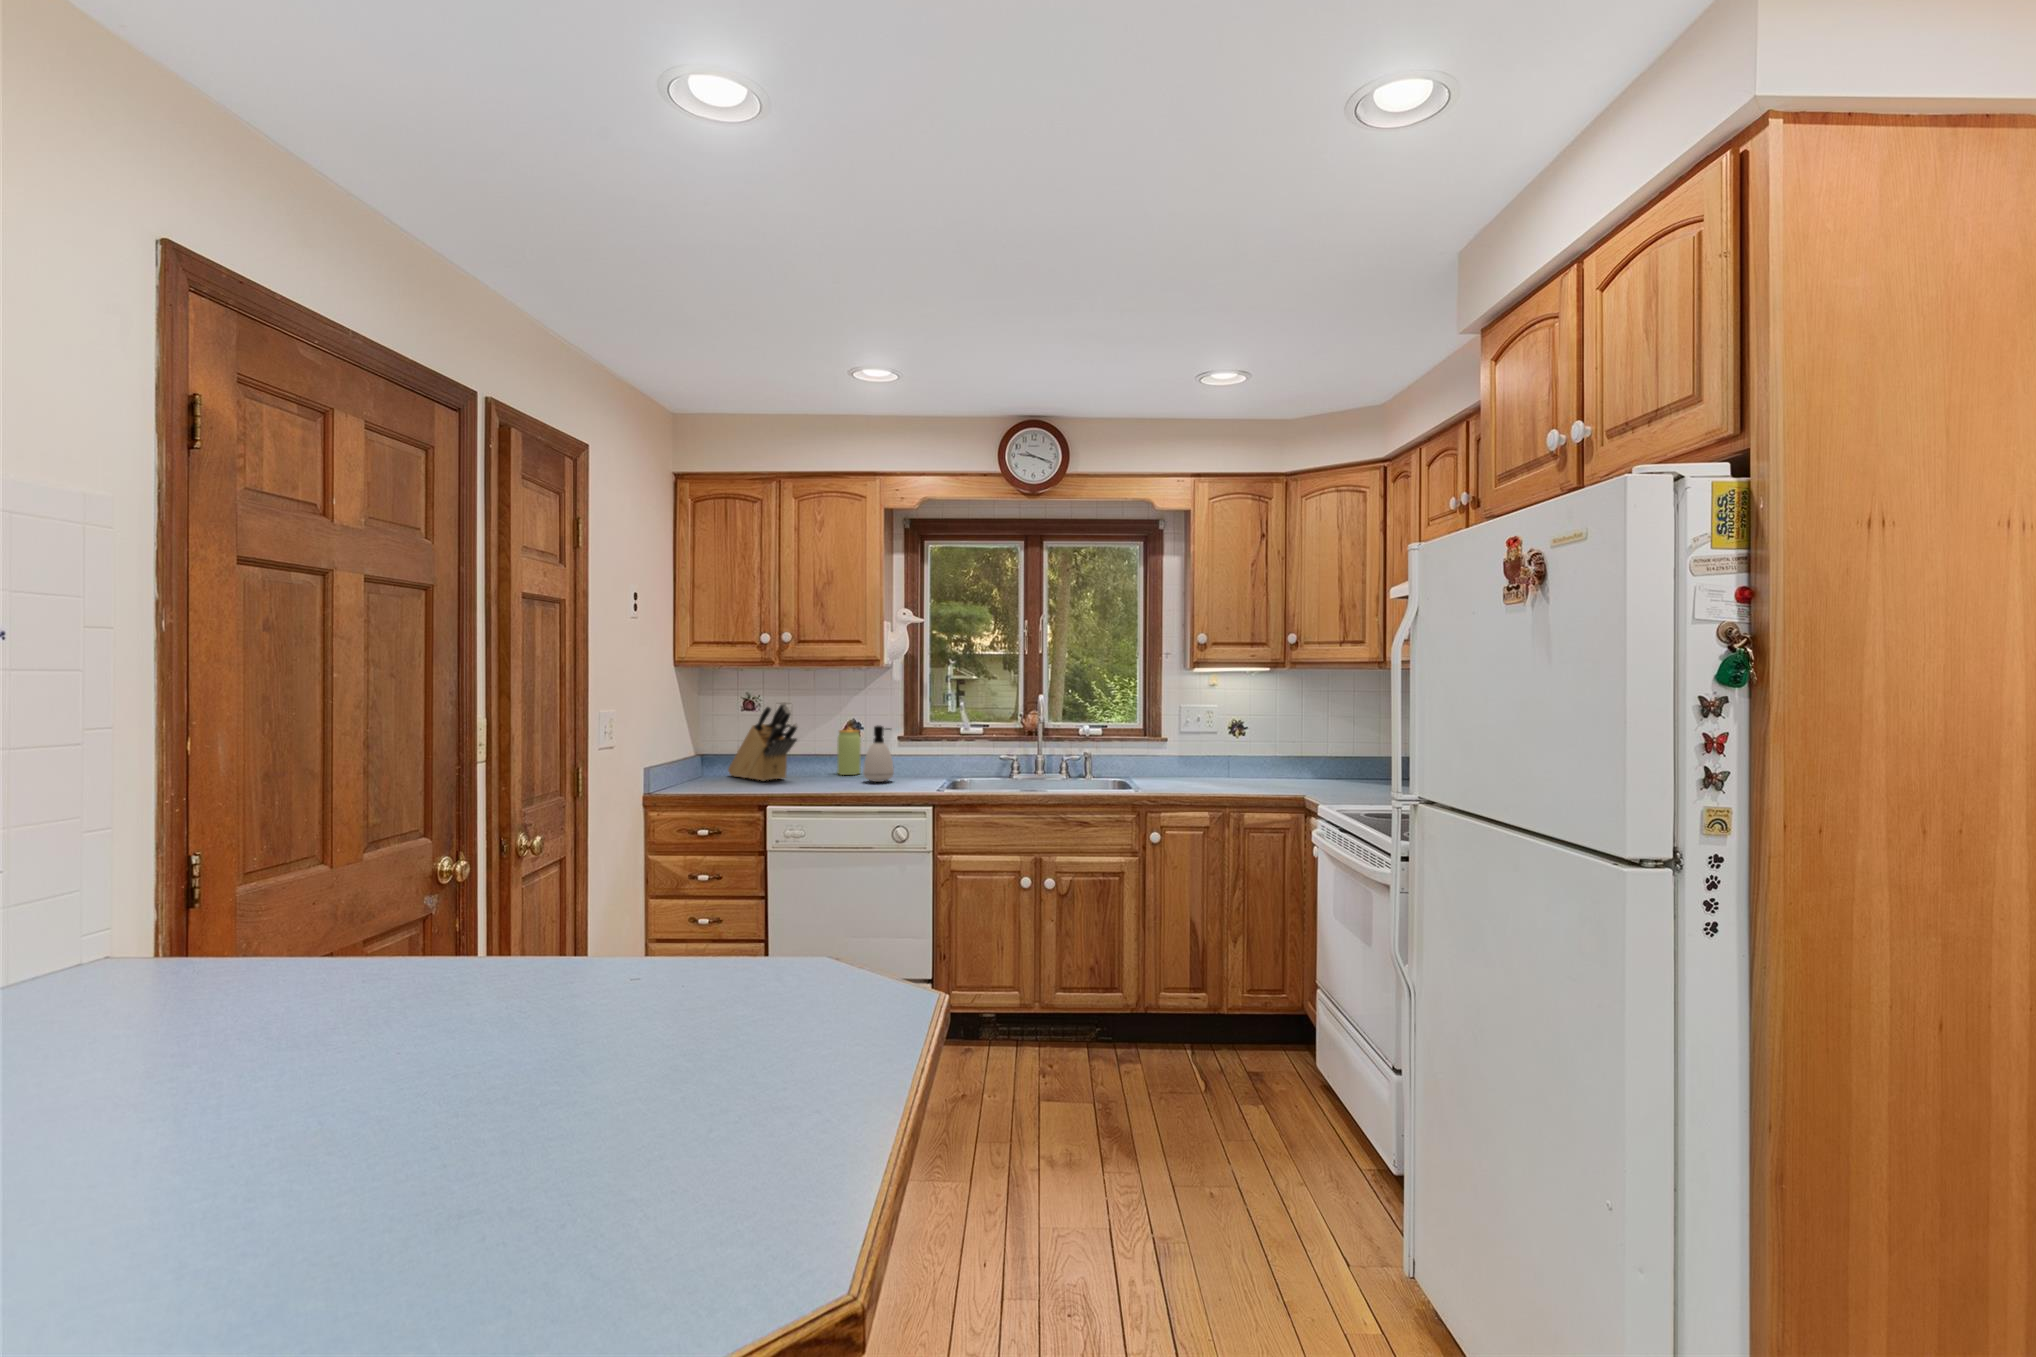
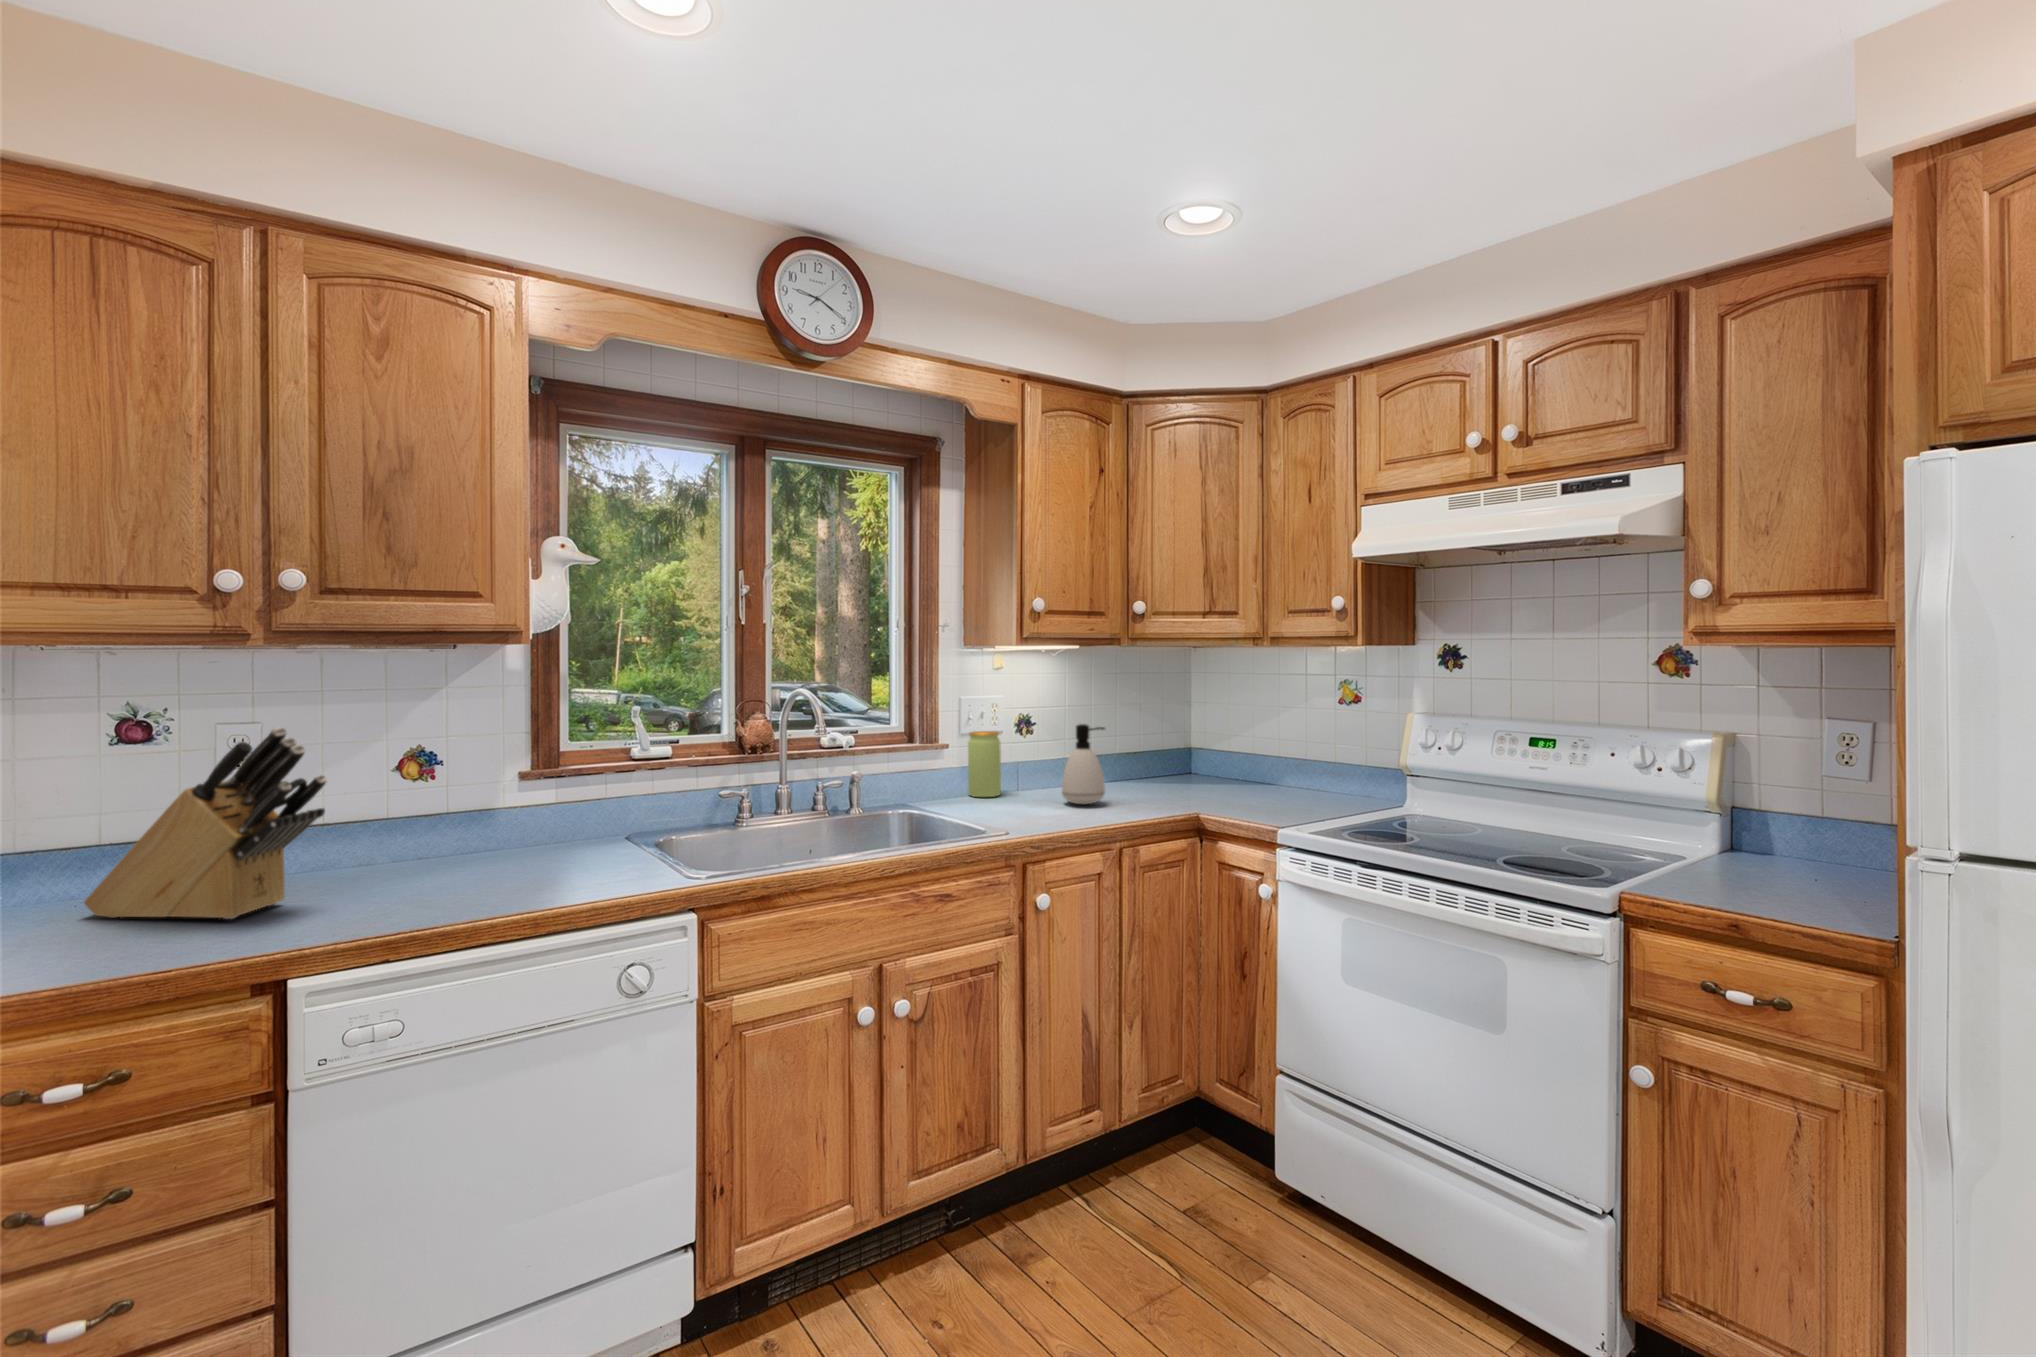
soap dispenser: present [863,725,894,782] -> present [1062,724,1105,804]
jar: present [837,730,861,775] -> present [968,731,1001,797]

